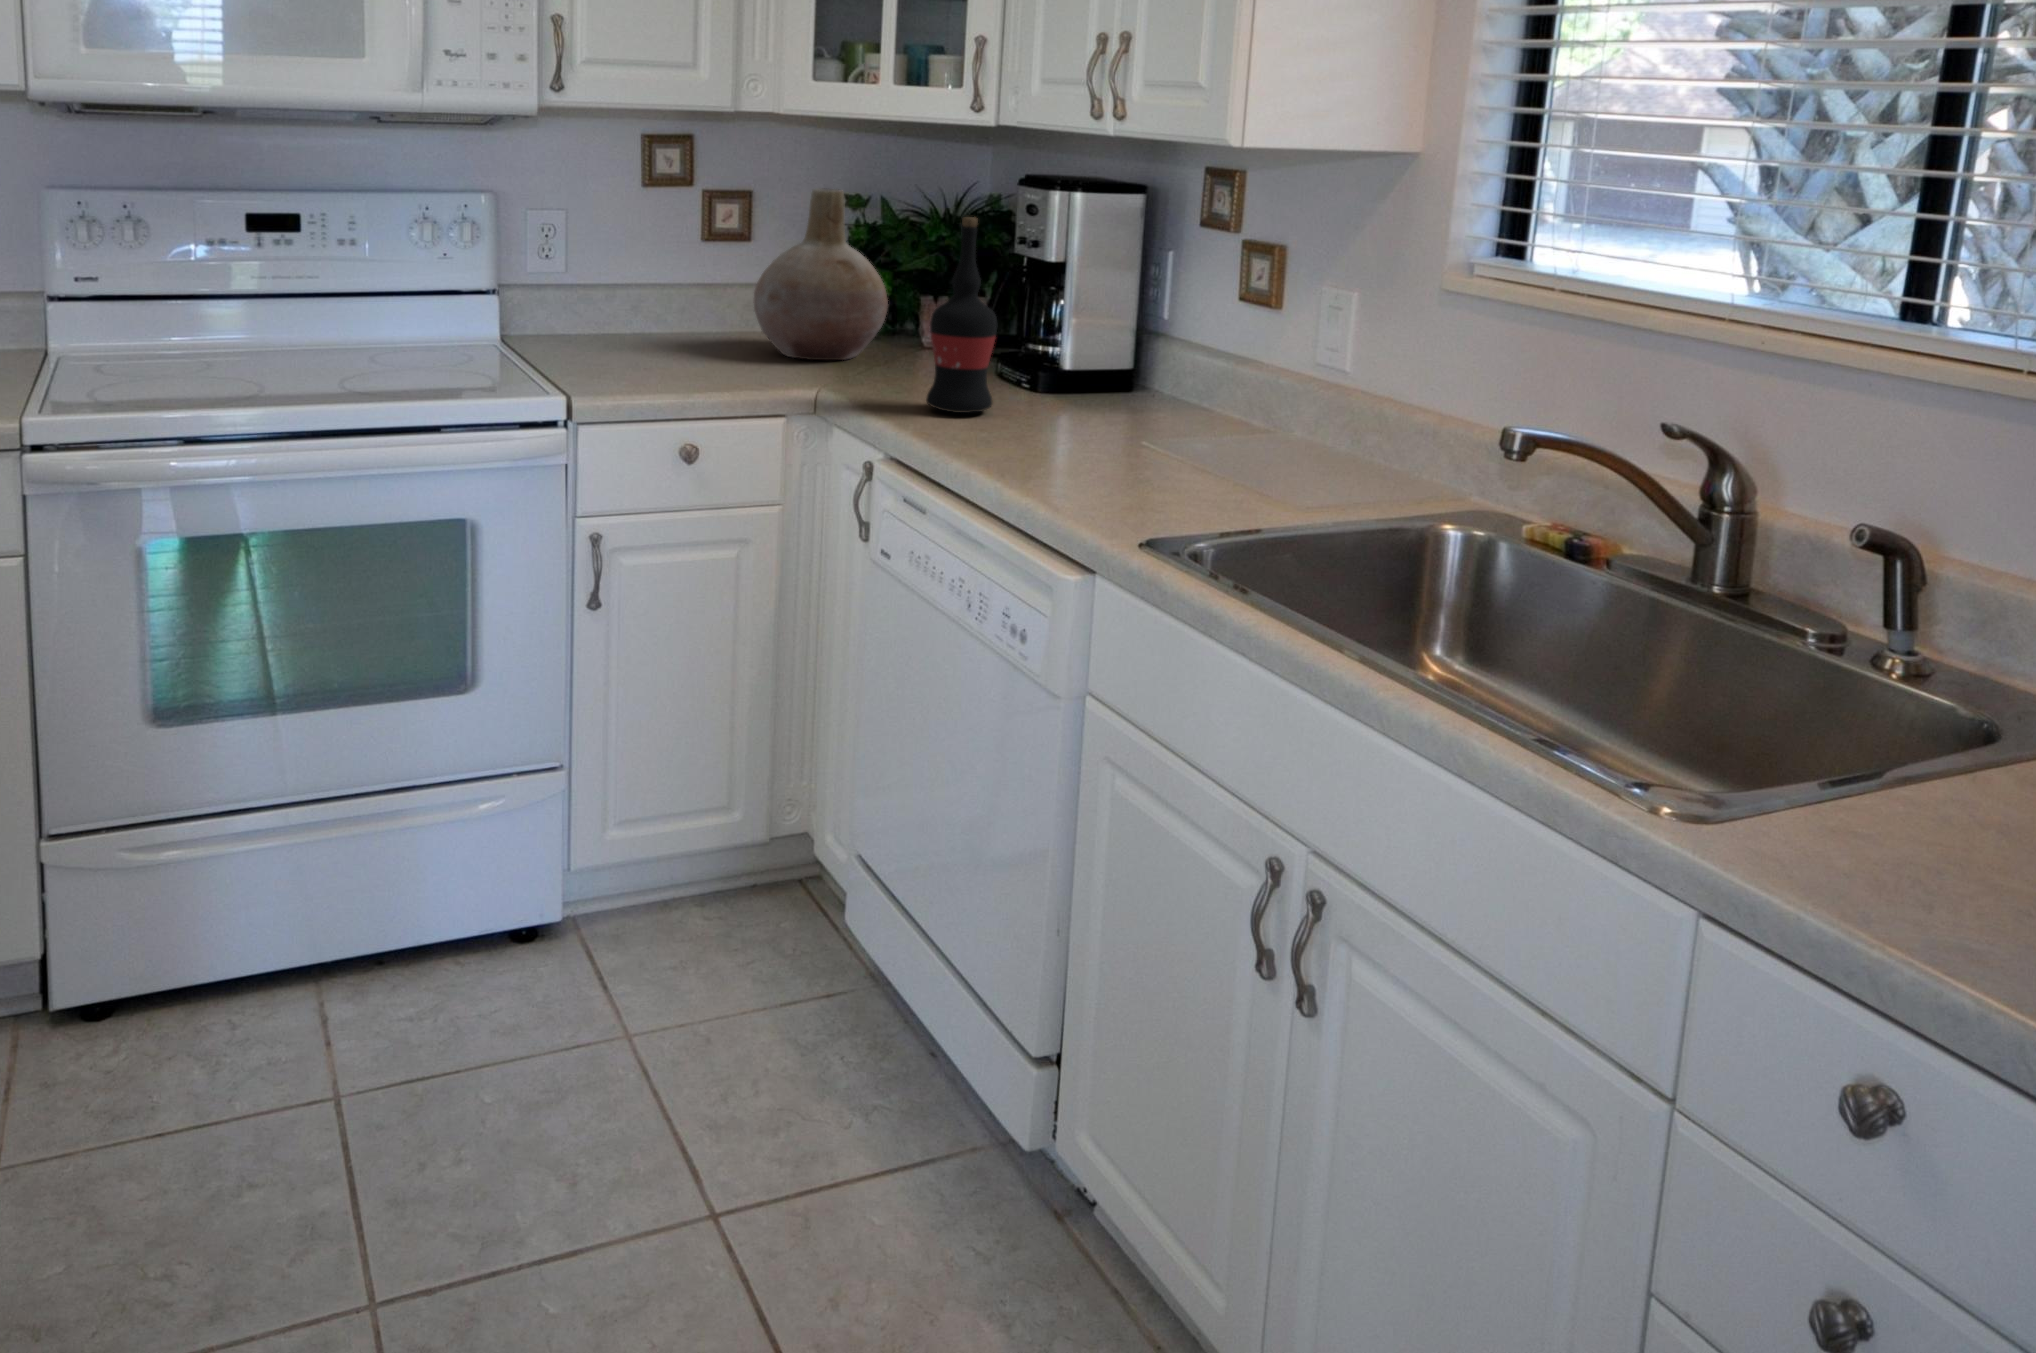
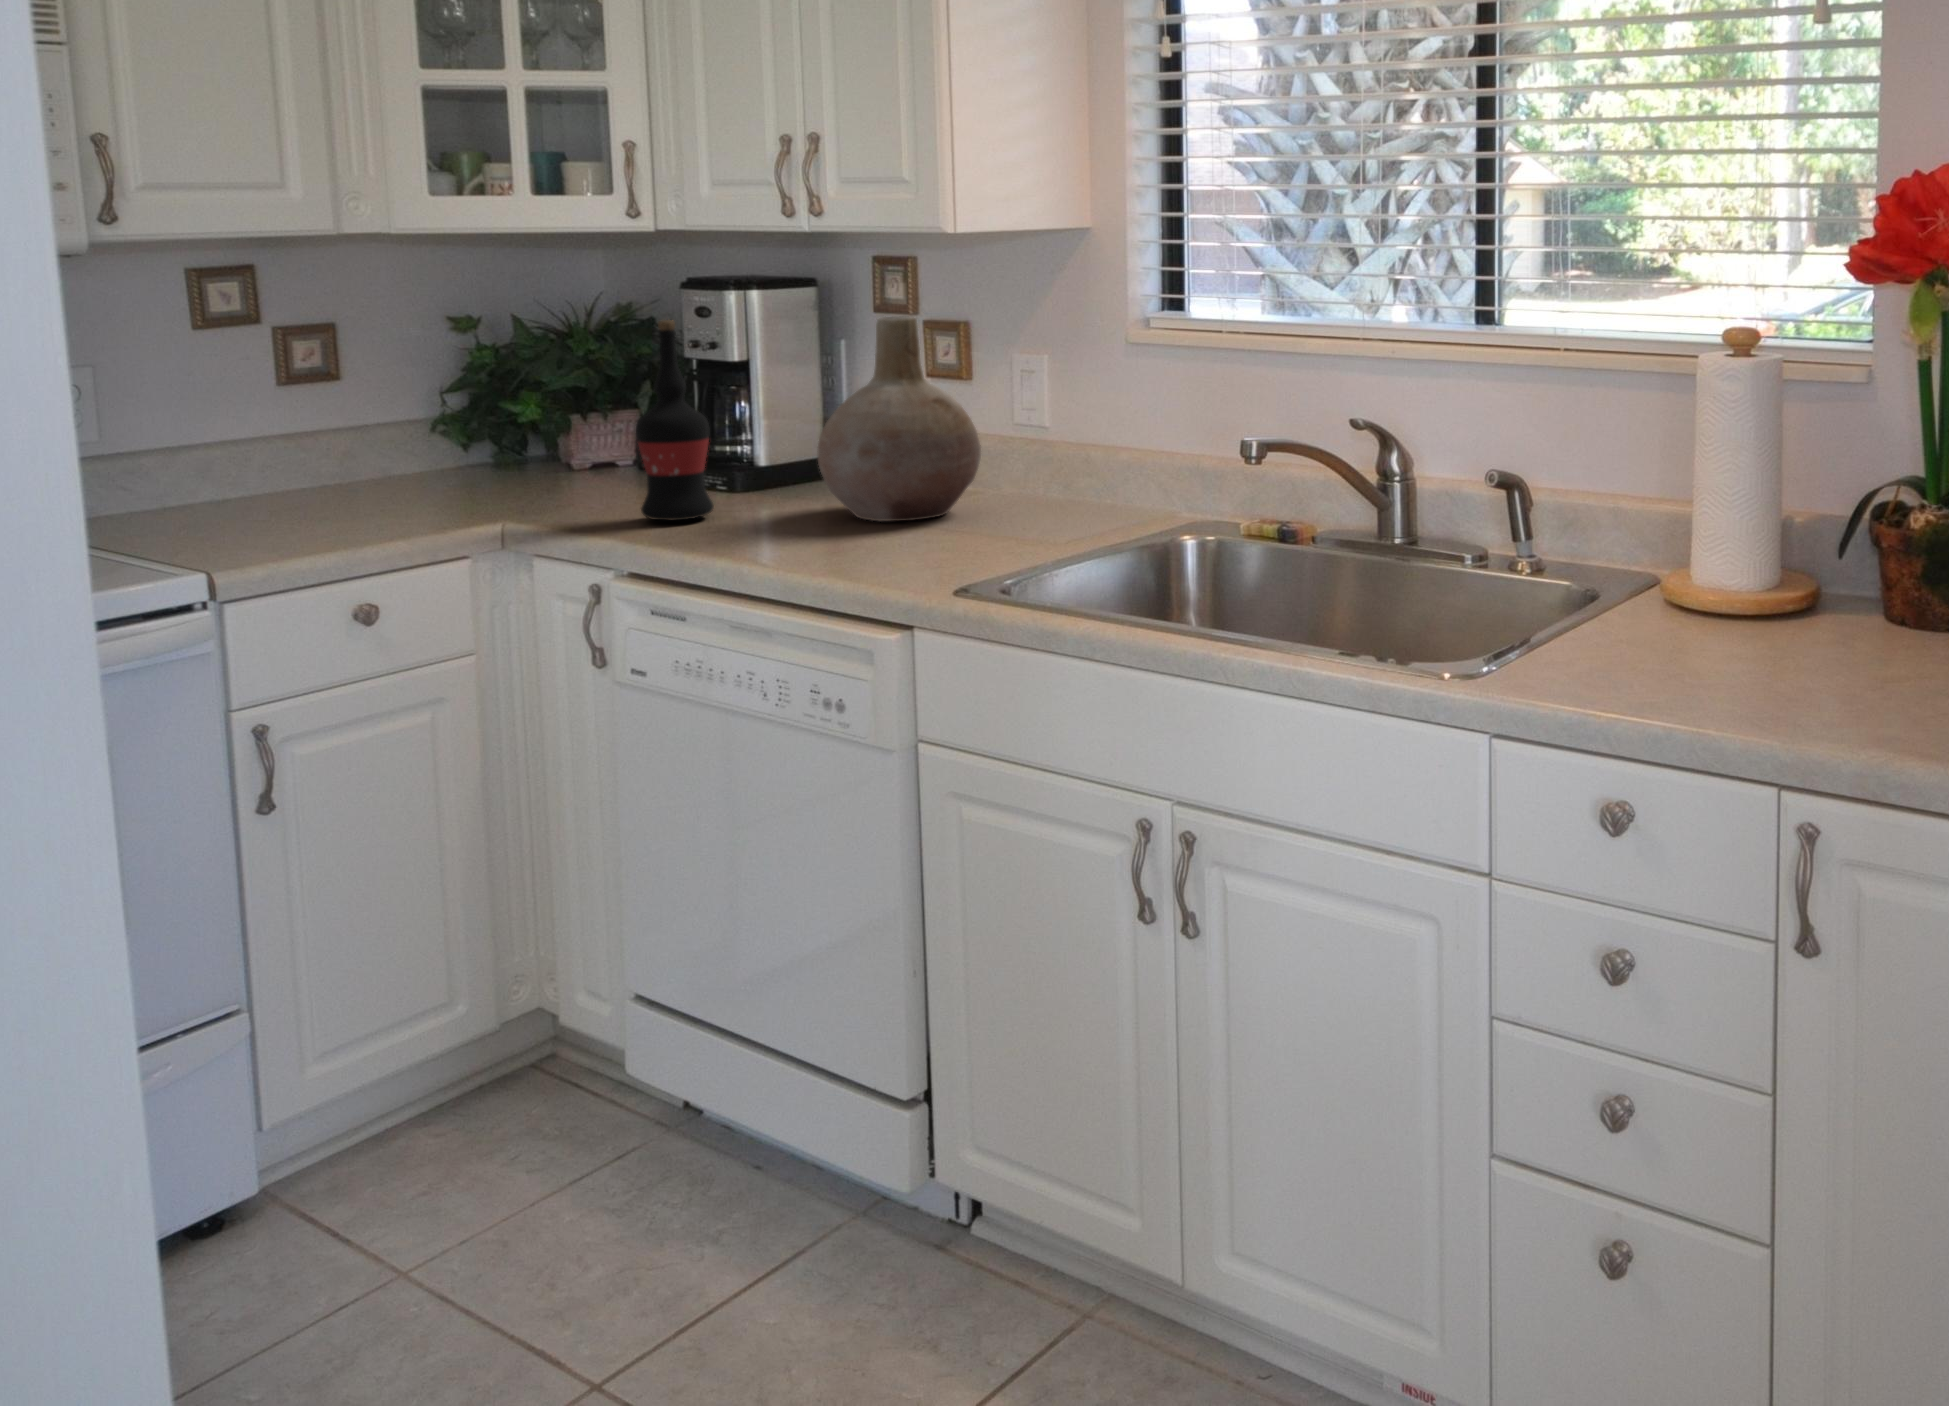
vase: present [754,188,888,360] -> present [817,317,981,521]

